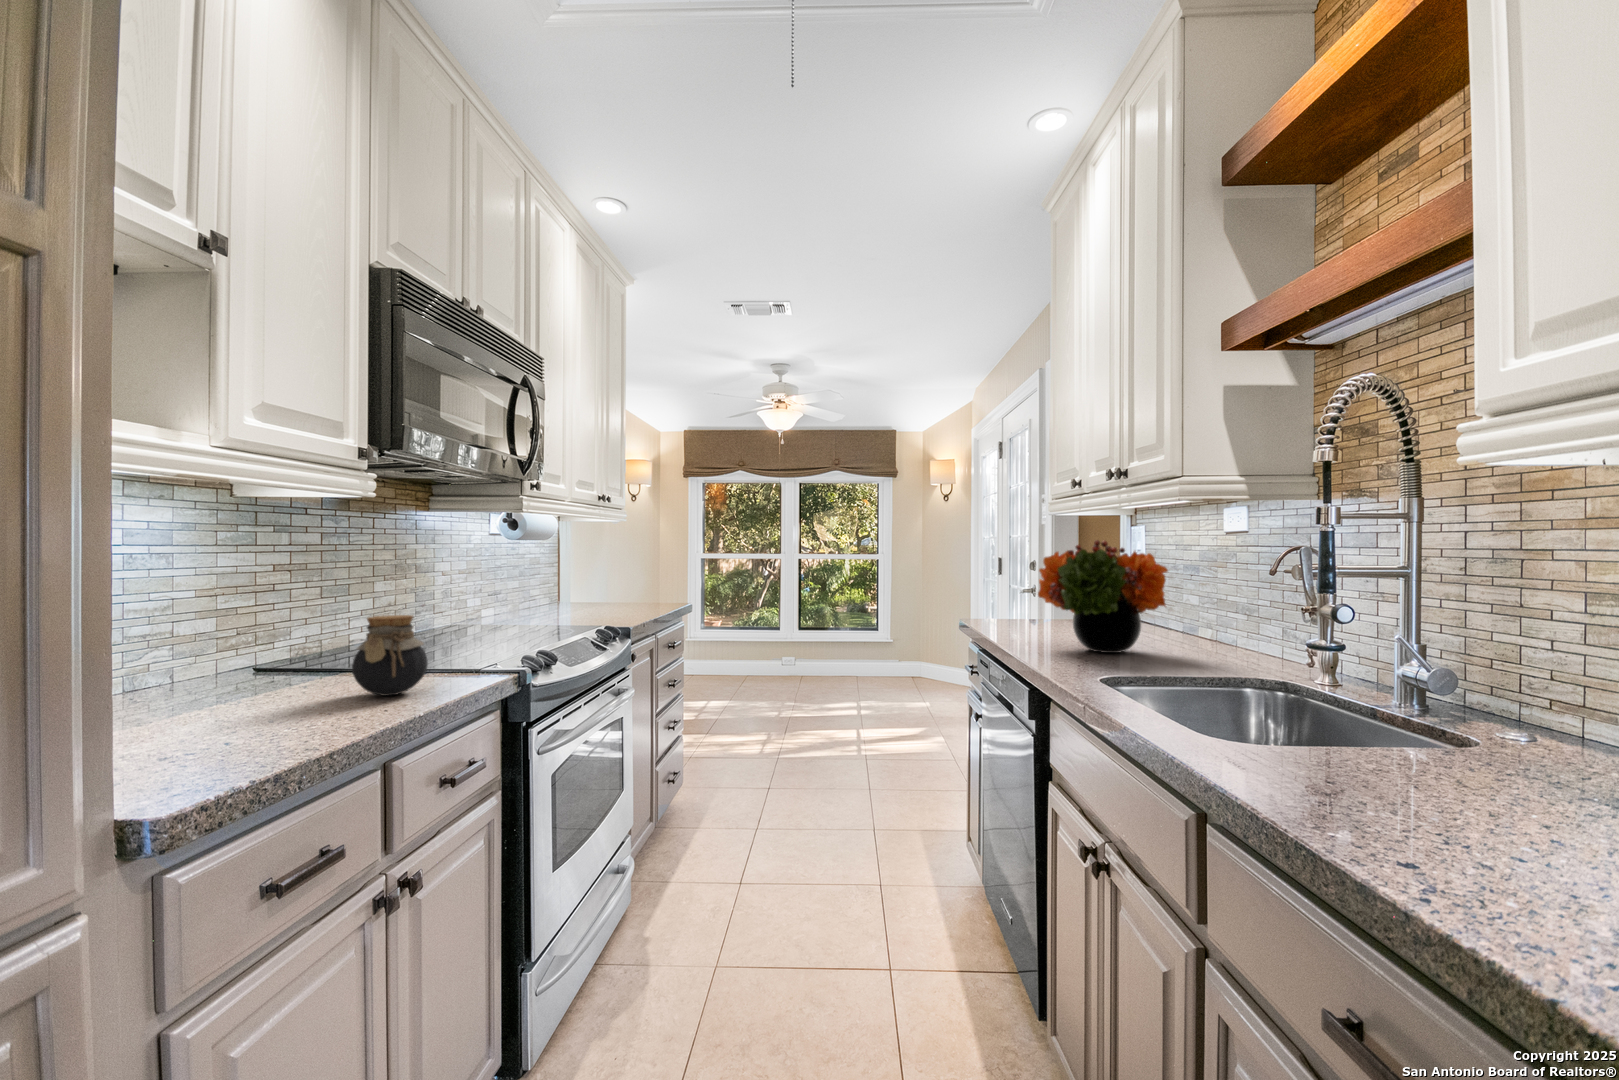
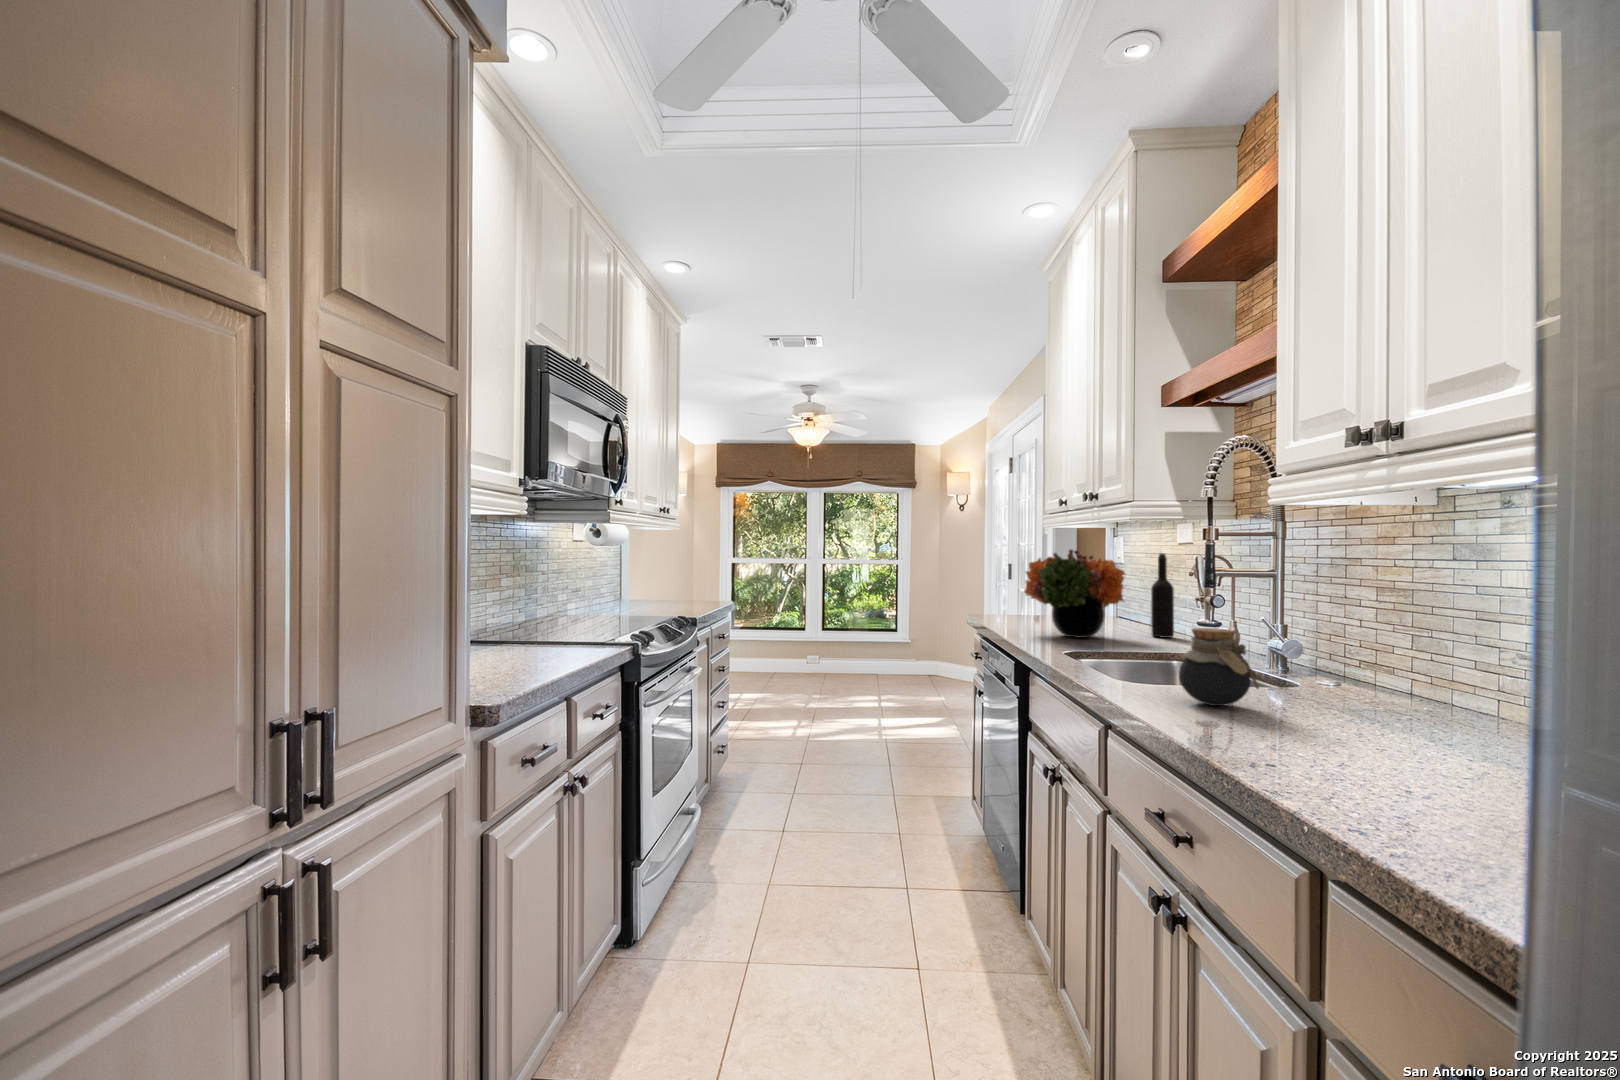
wine bottle: none [1197,545,1227,651] -> present [1151,553,1174,638]
jar: present [352,615,428,696] -> present [1179,628,1259,706]

